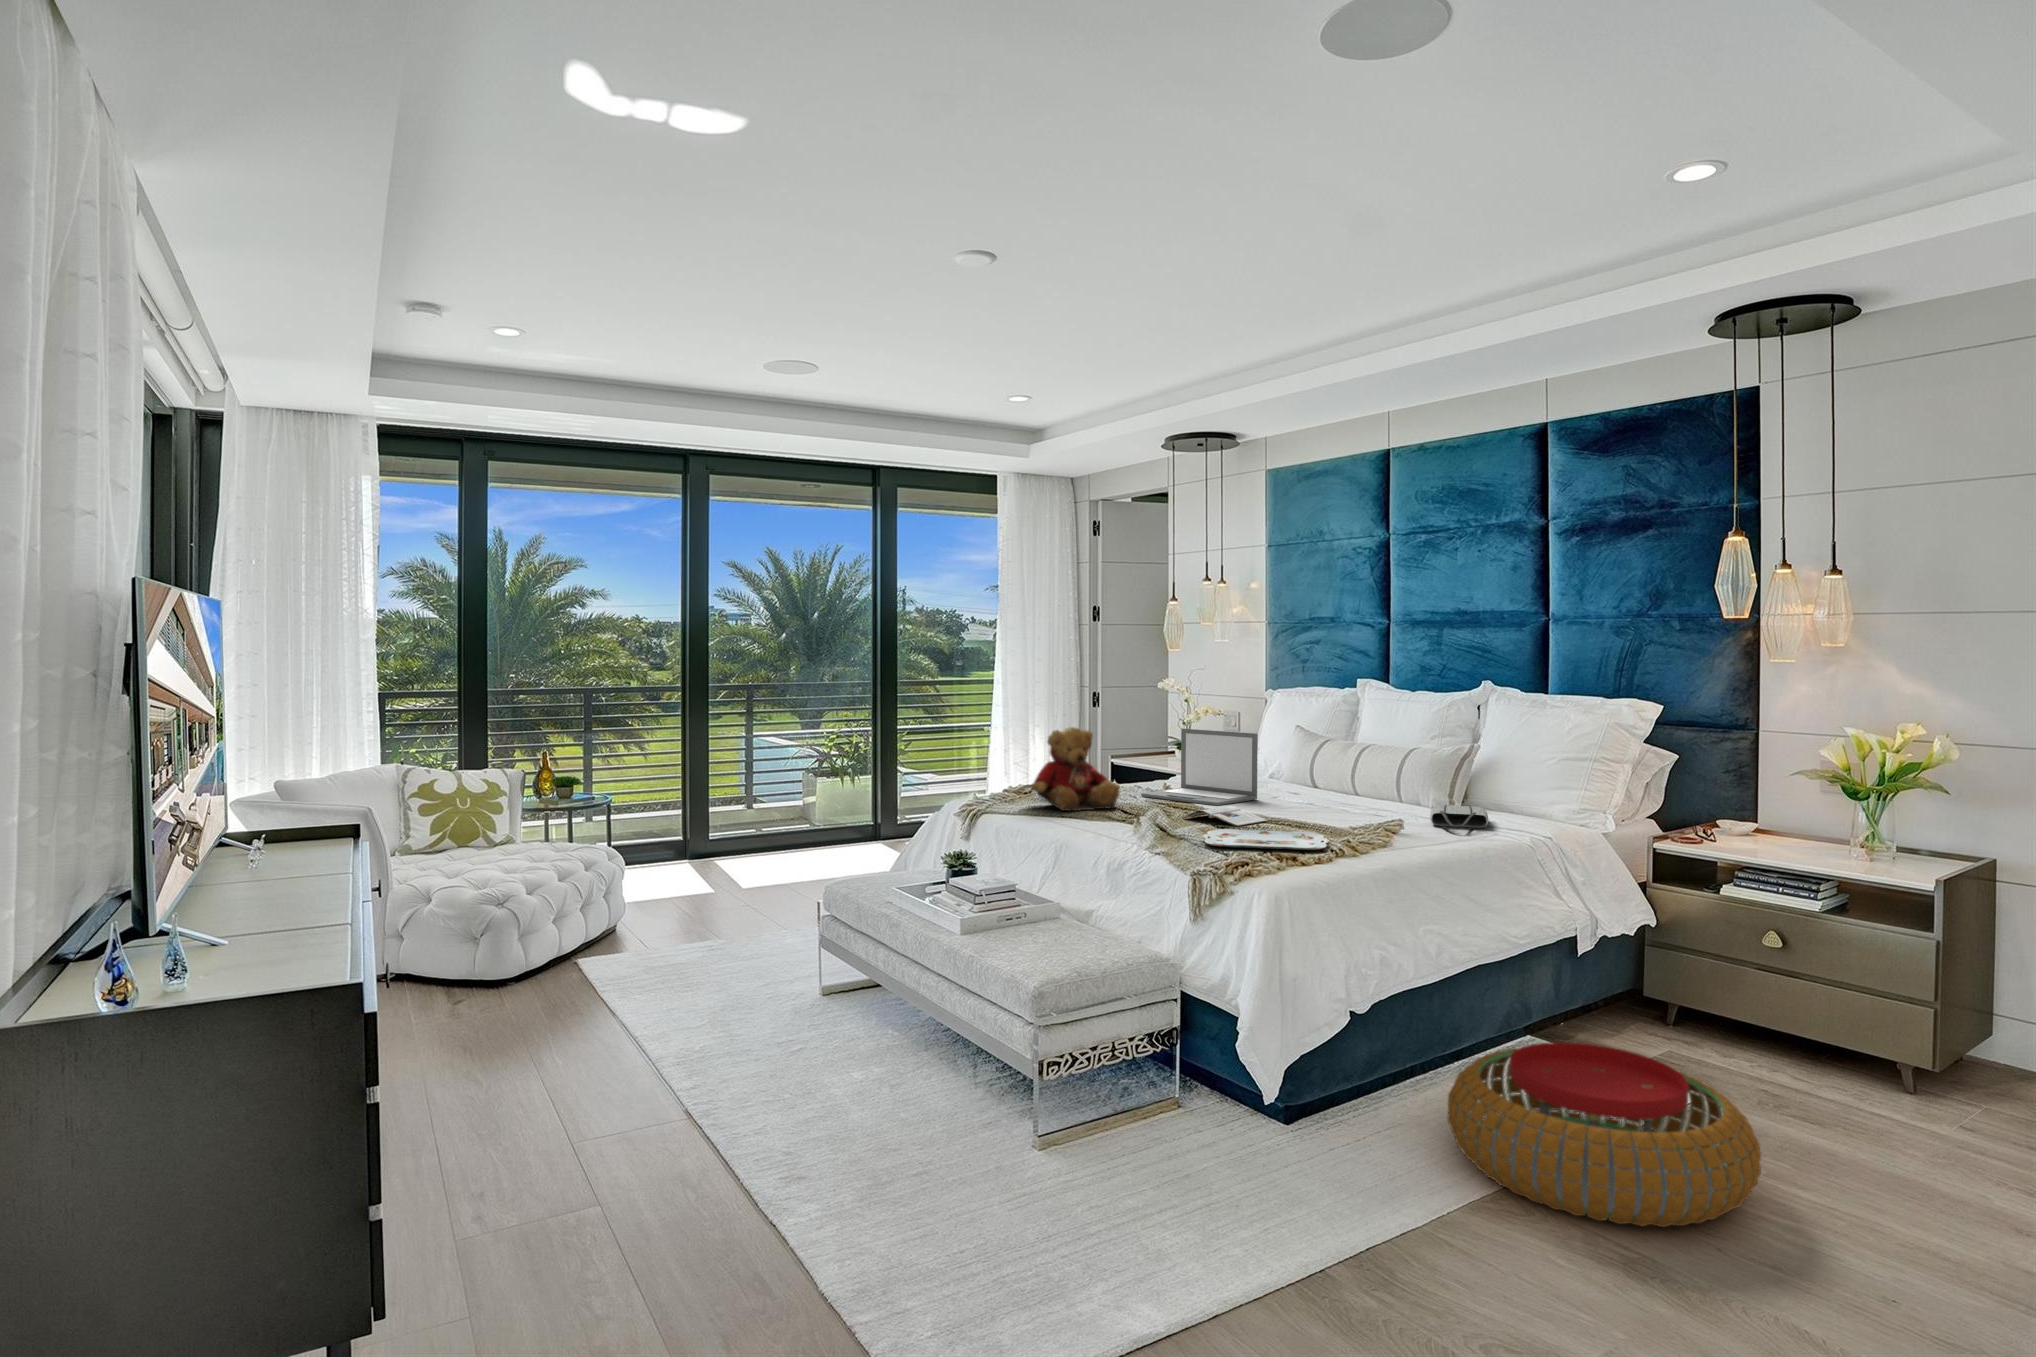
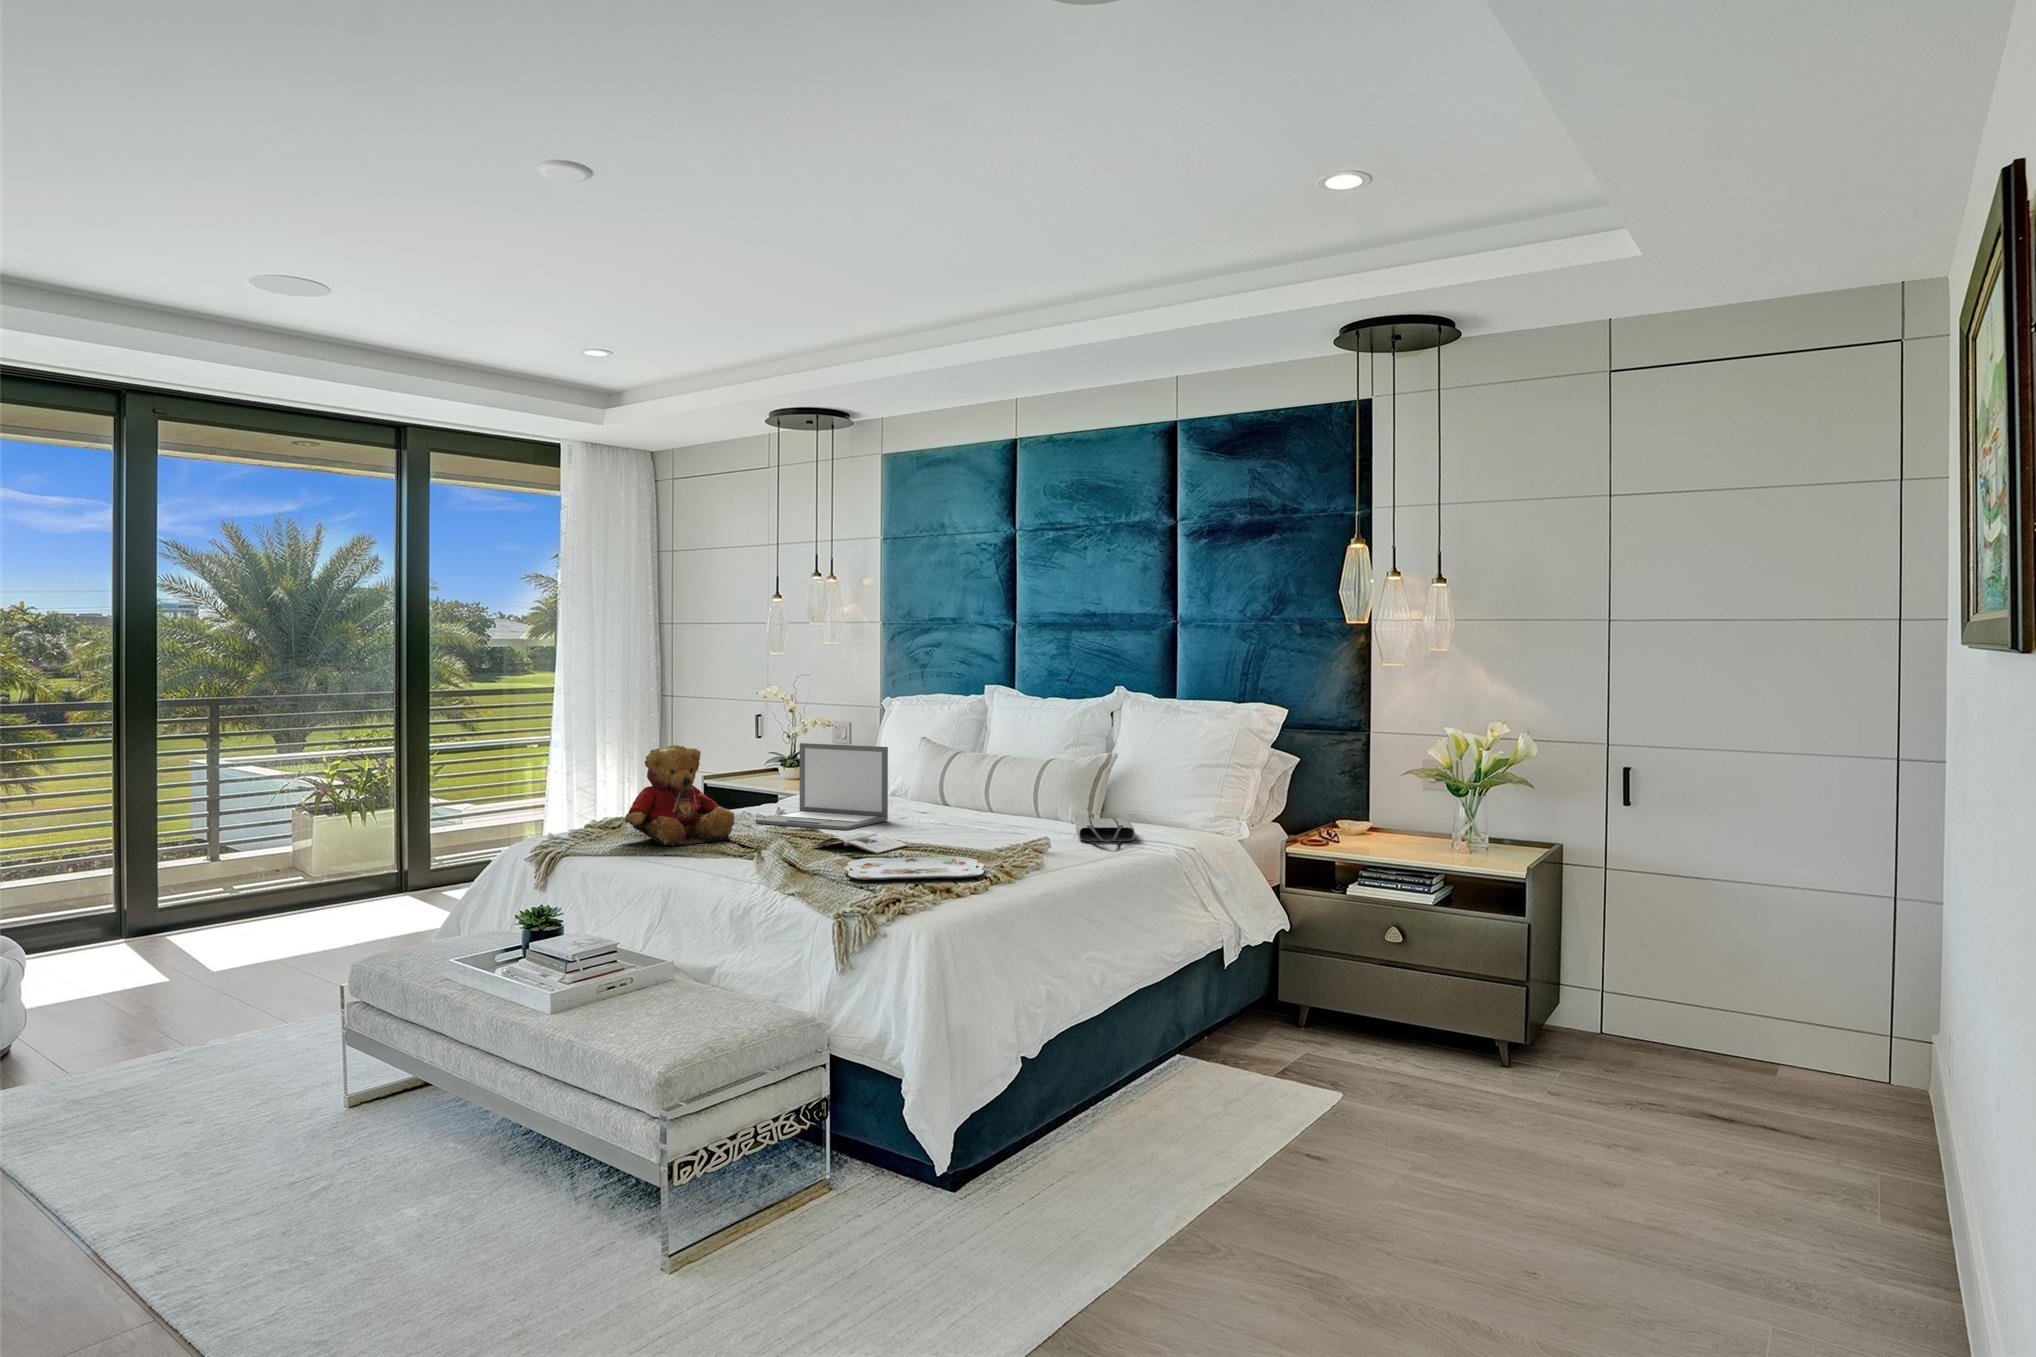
pouf: present [1447,1042,1761,1227] -> none [1124,1065,1421,1253]

